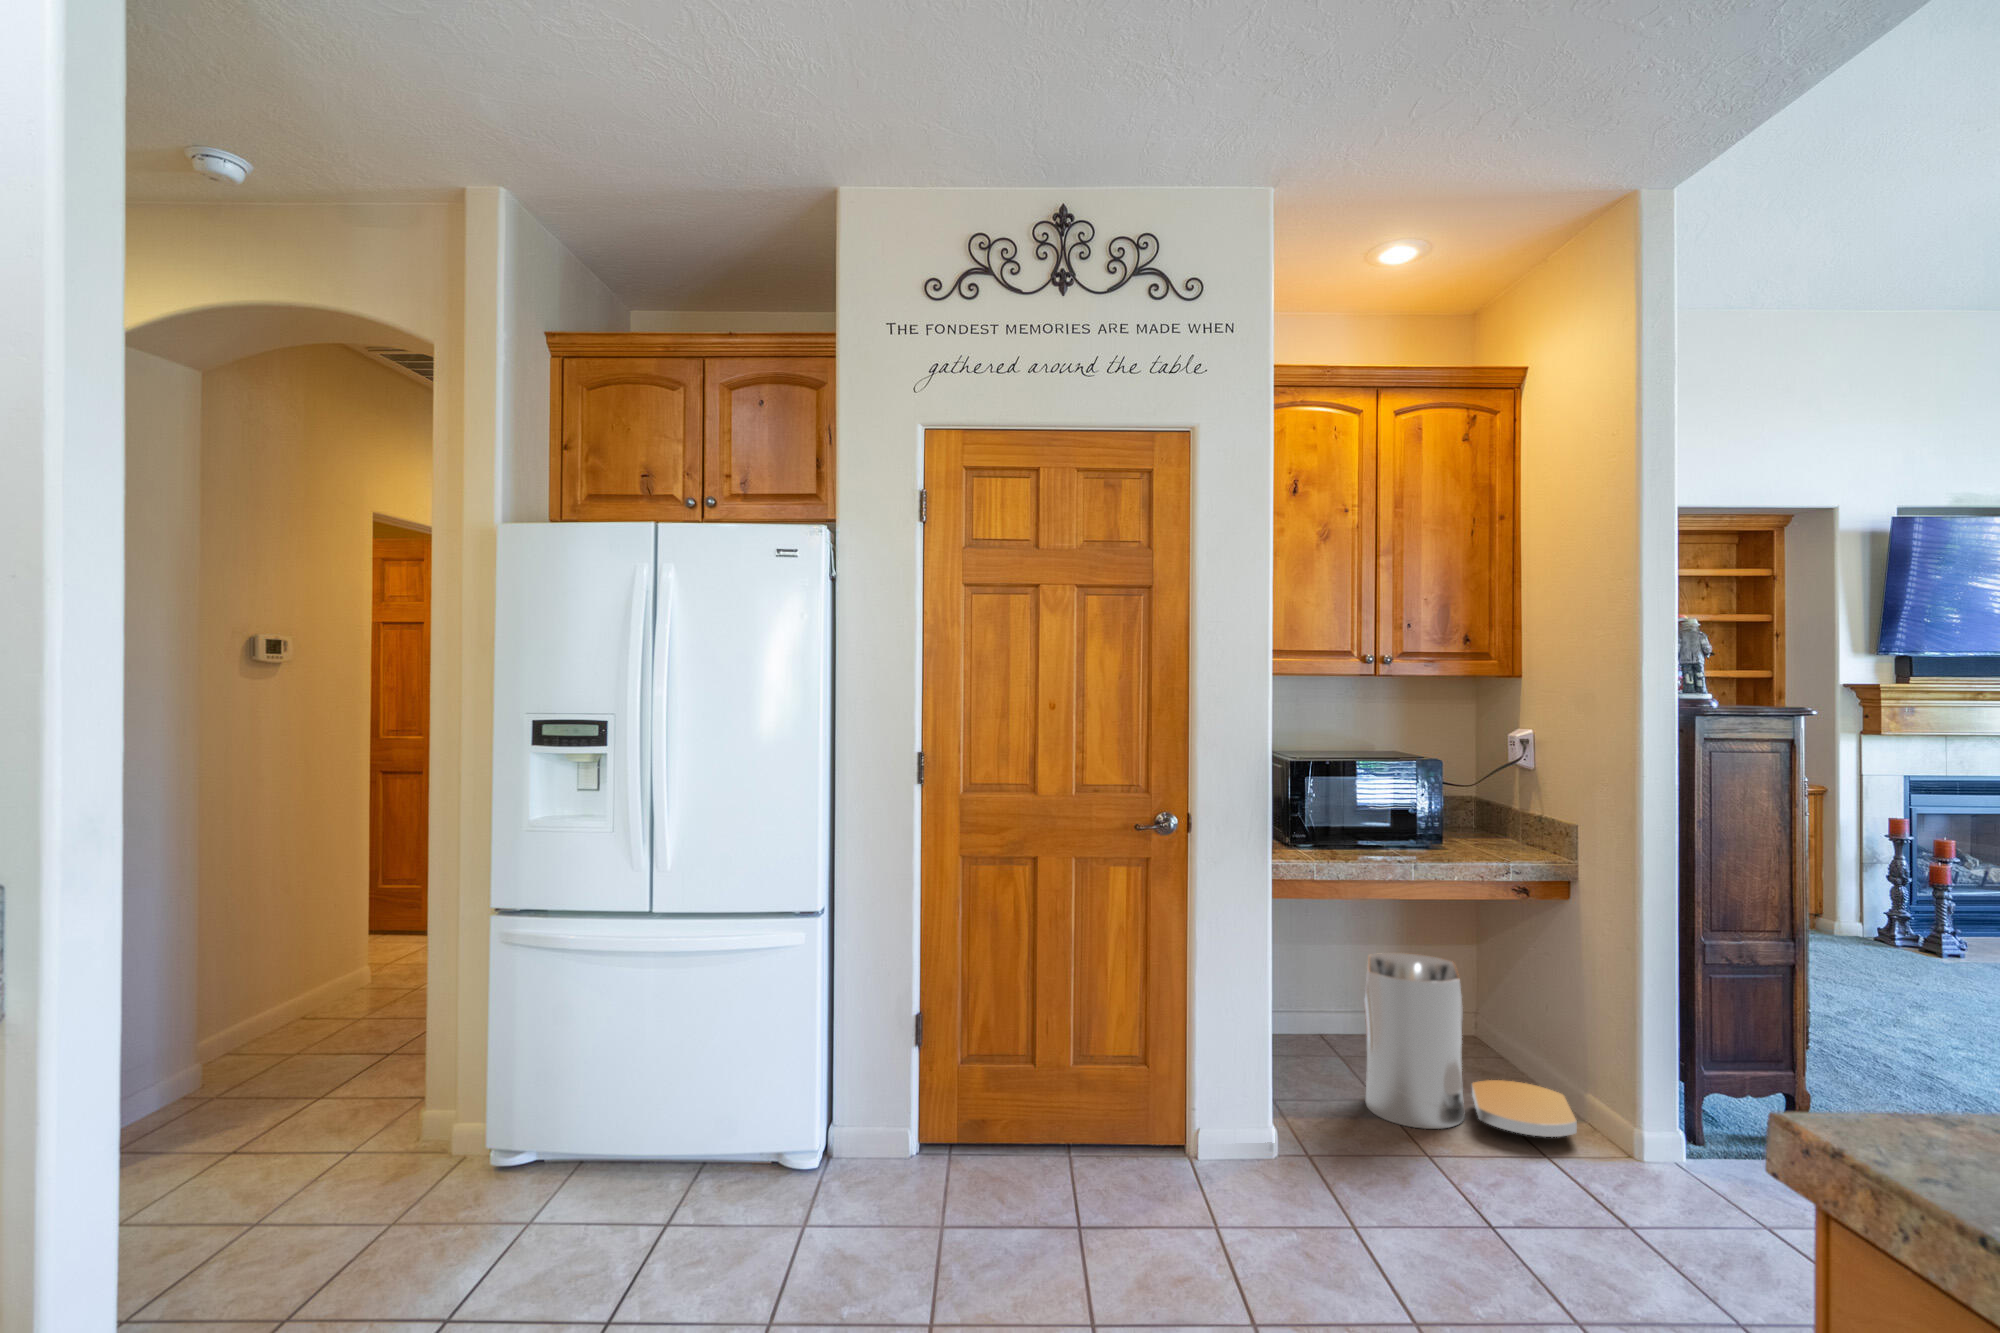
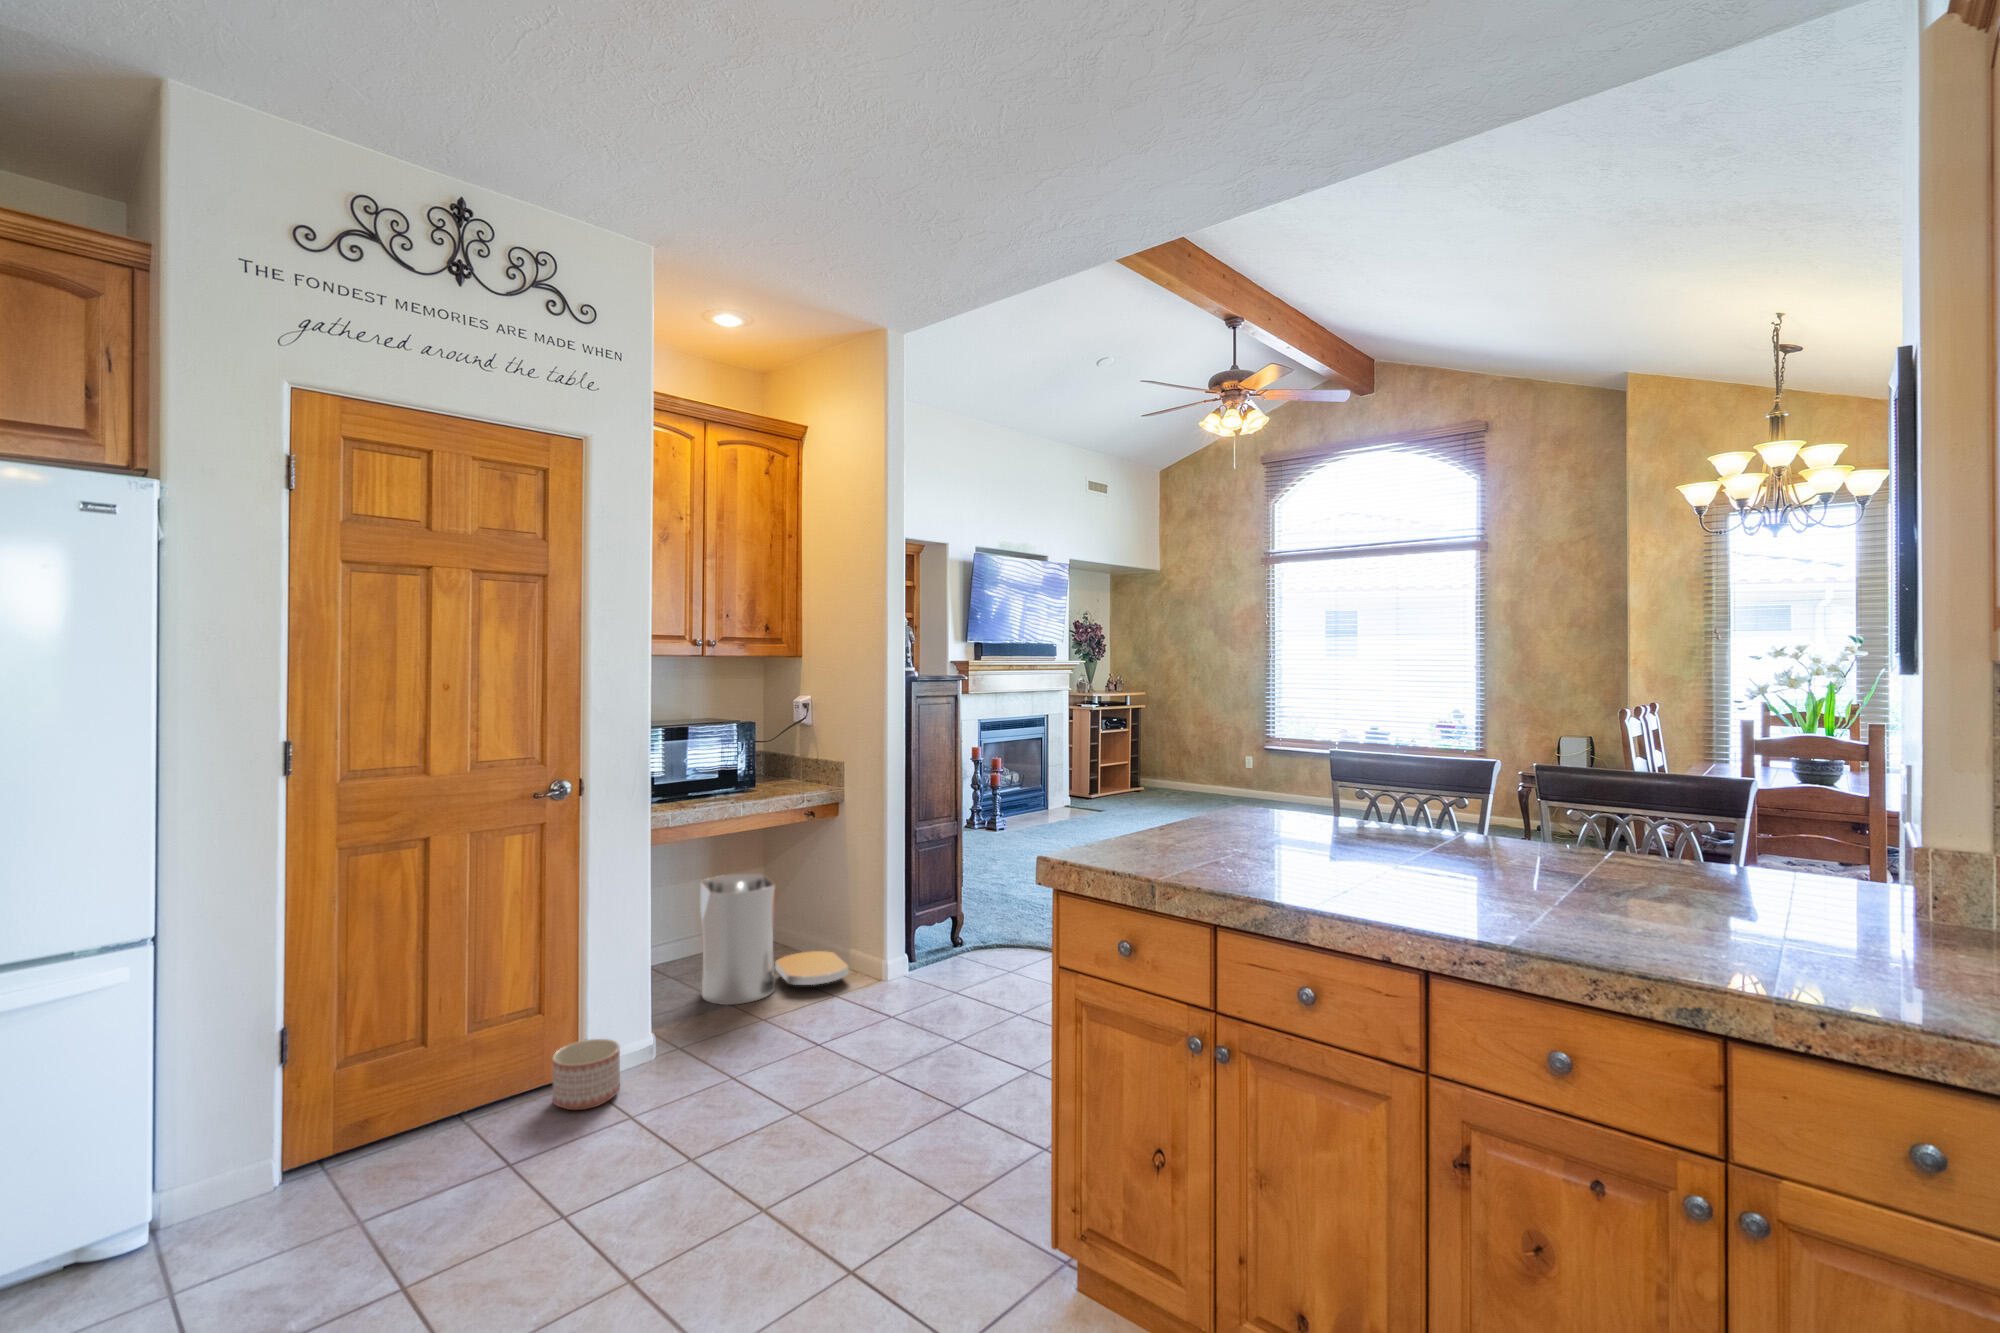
planter: none [1146,1111,1217,1194] -> present [552,1039,620,1110]

